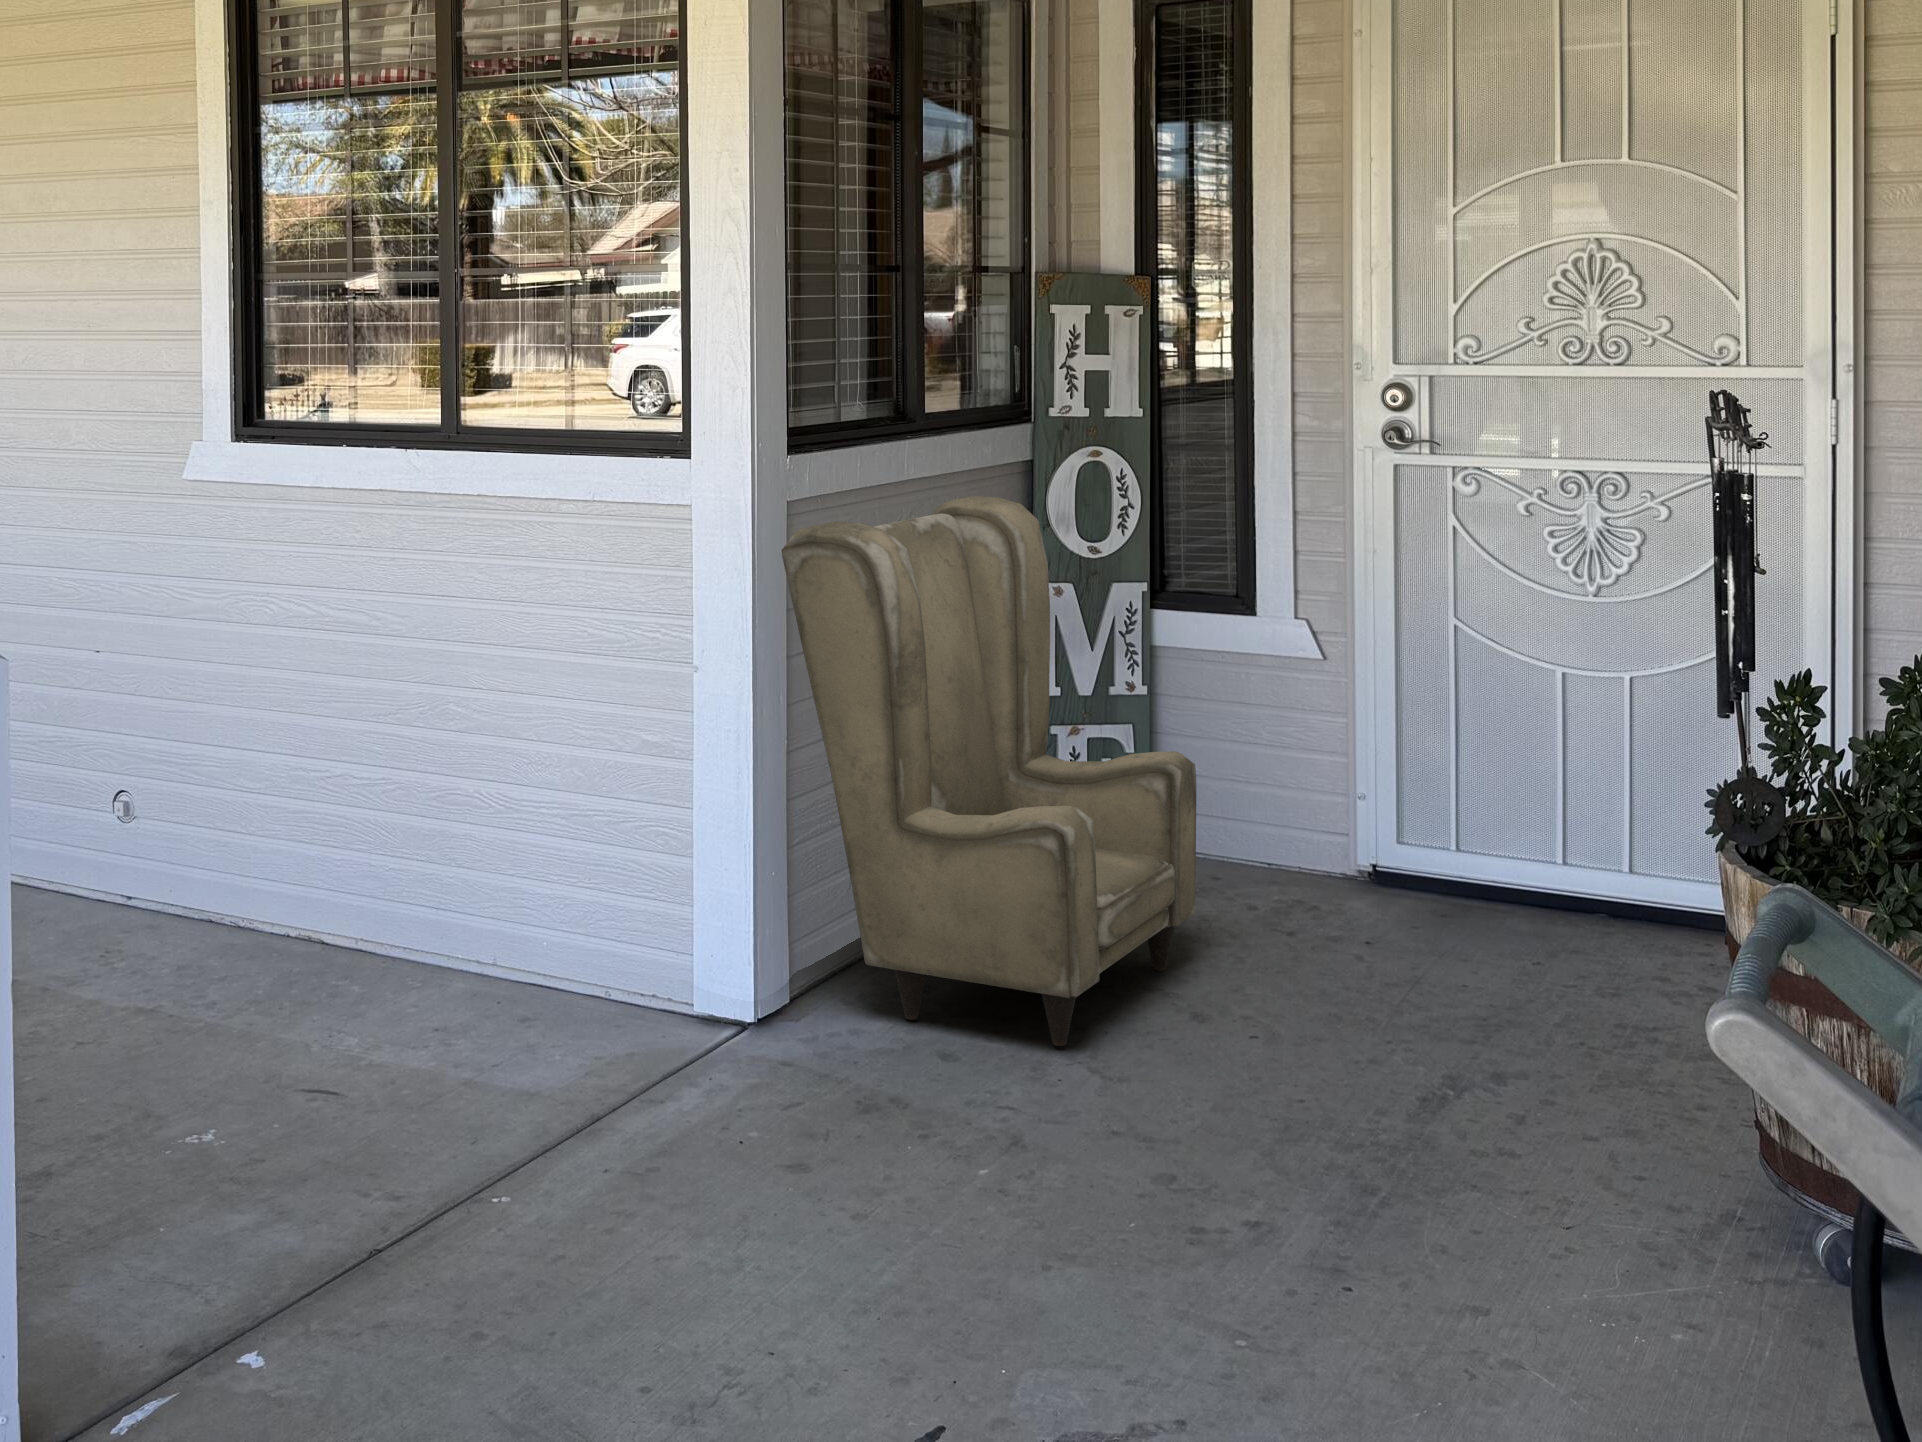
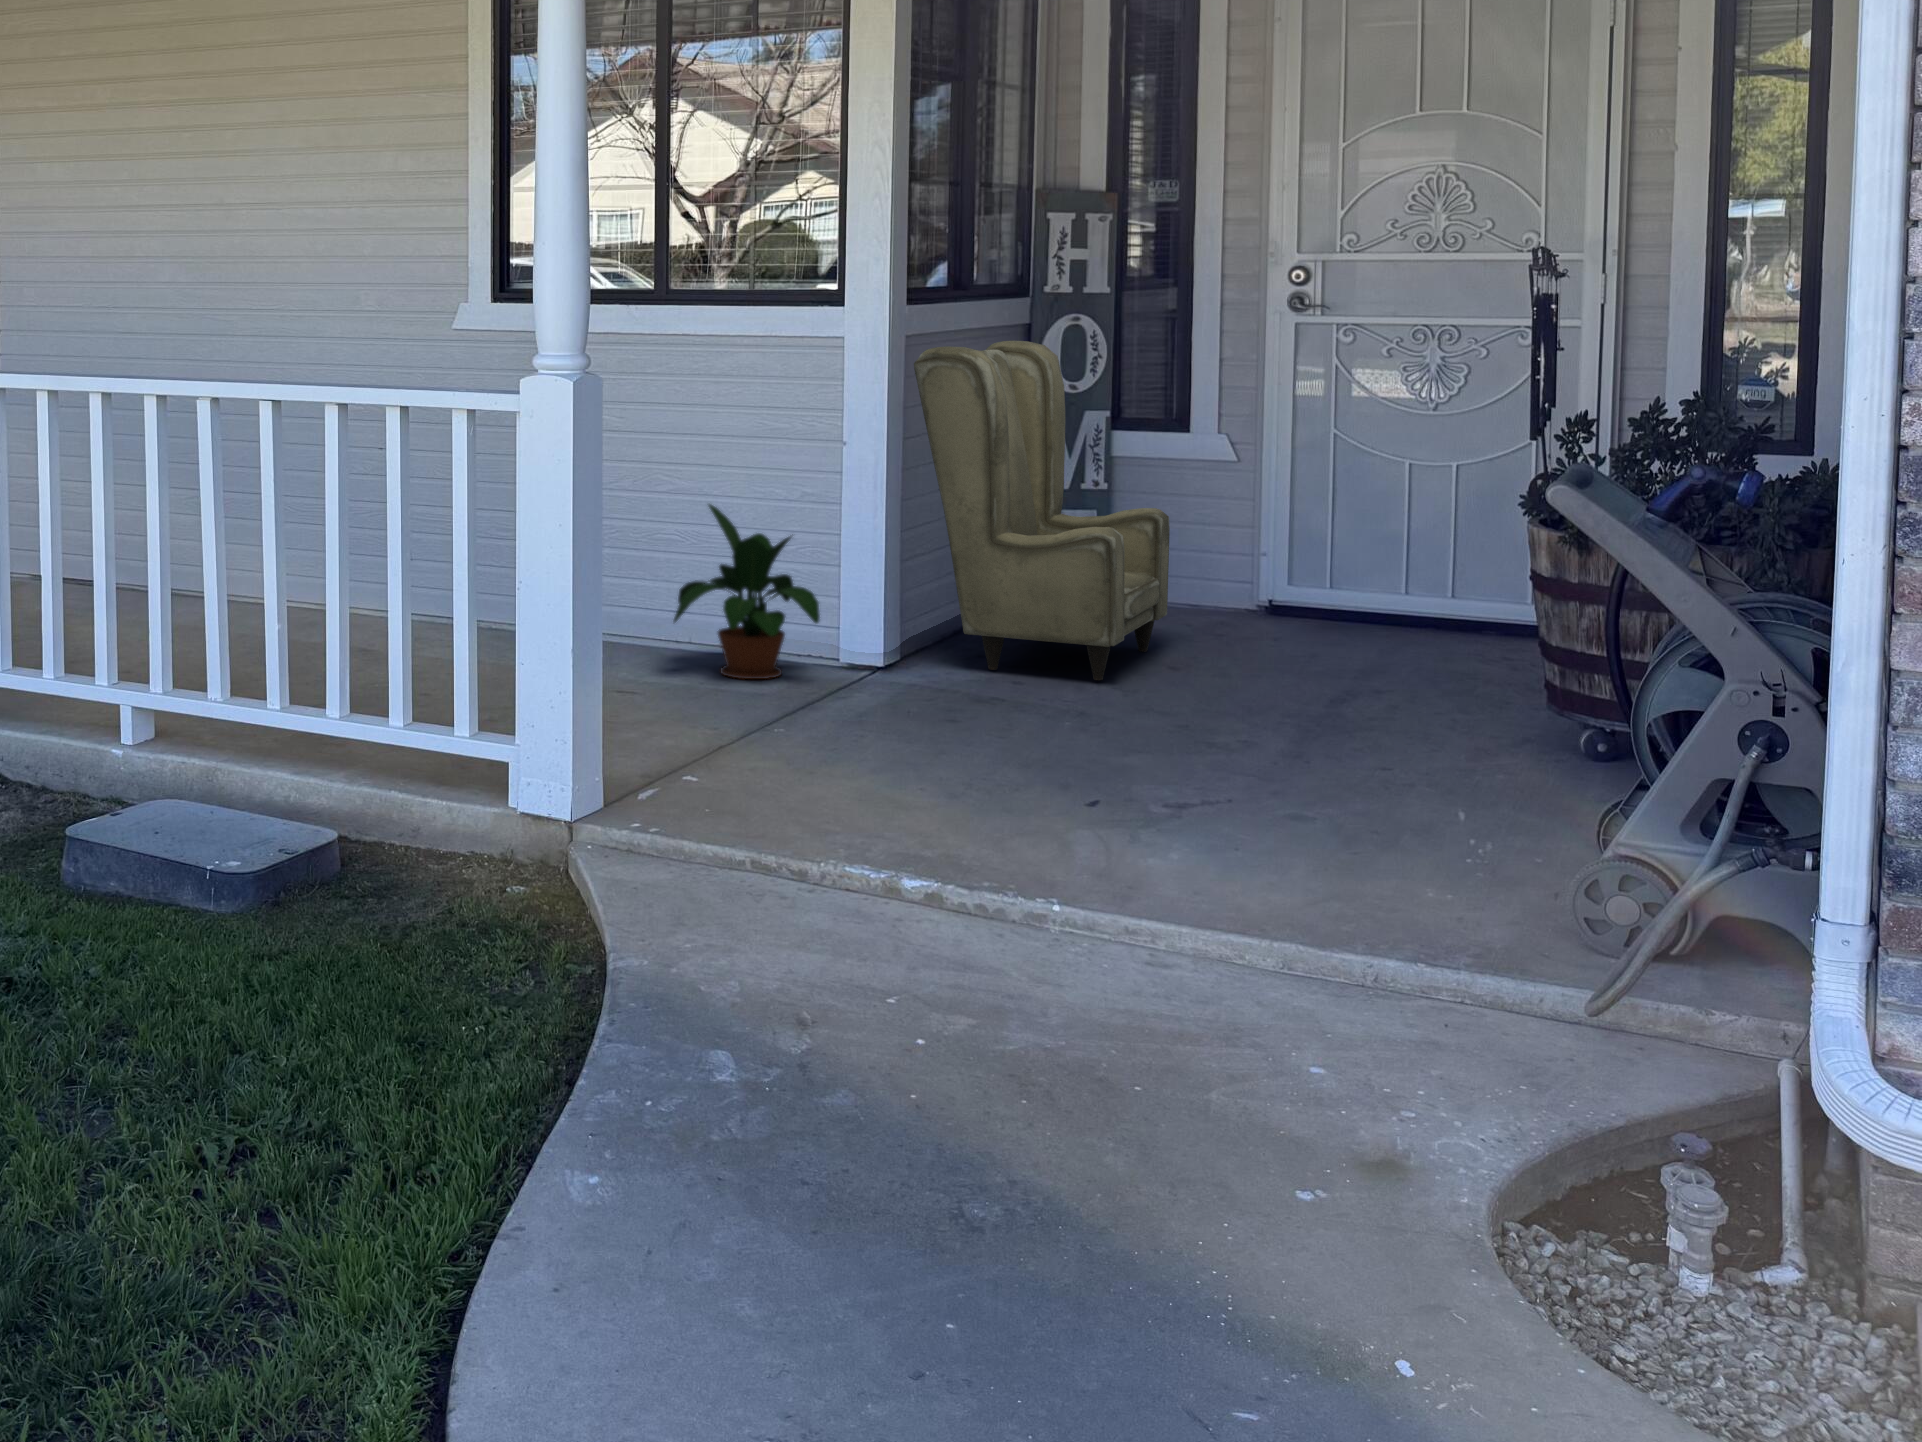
potted plant: none [413,766,642,1046] -> present [674,504,820,679]

